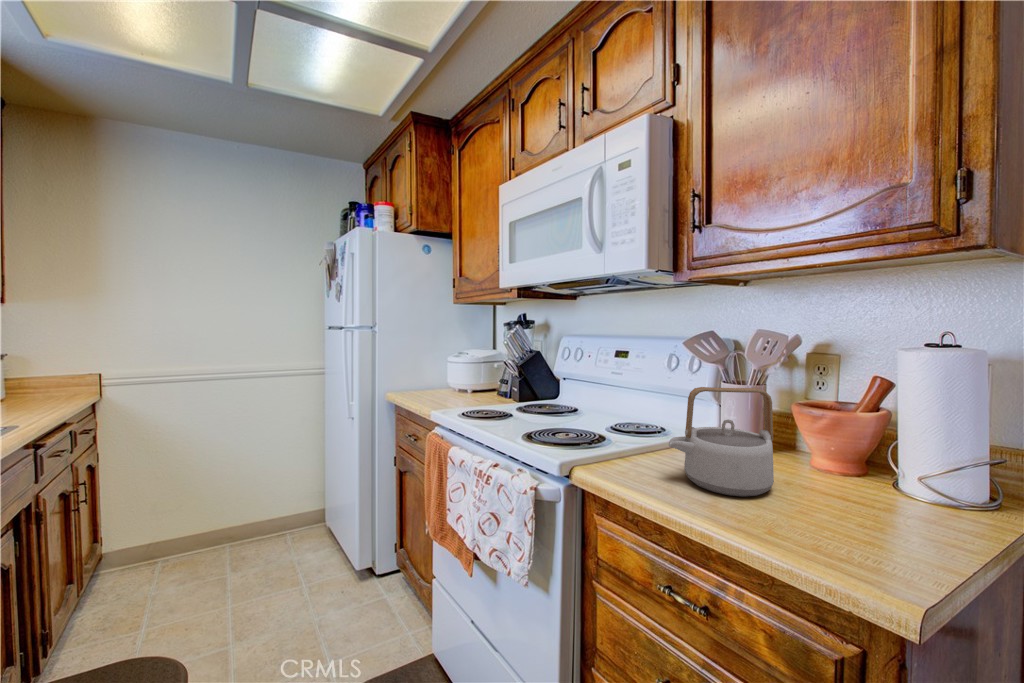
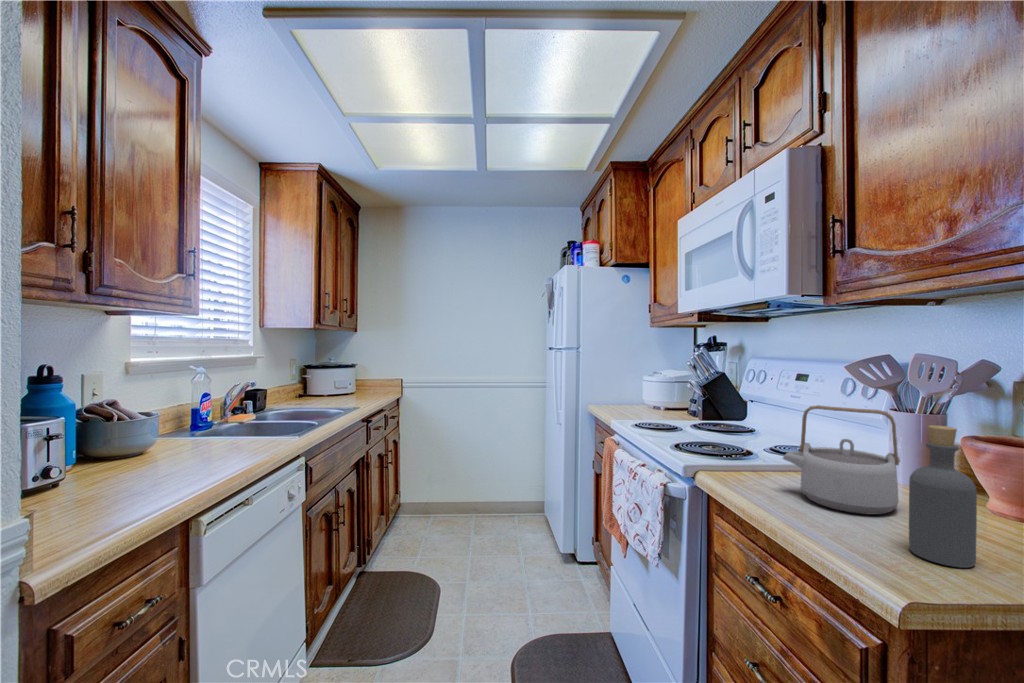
bottle: none [832,407,899,551] -> present [909,425,977,568]

